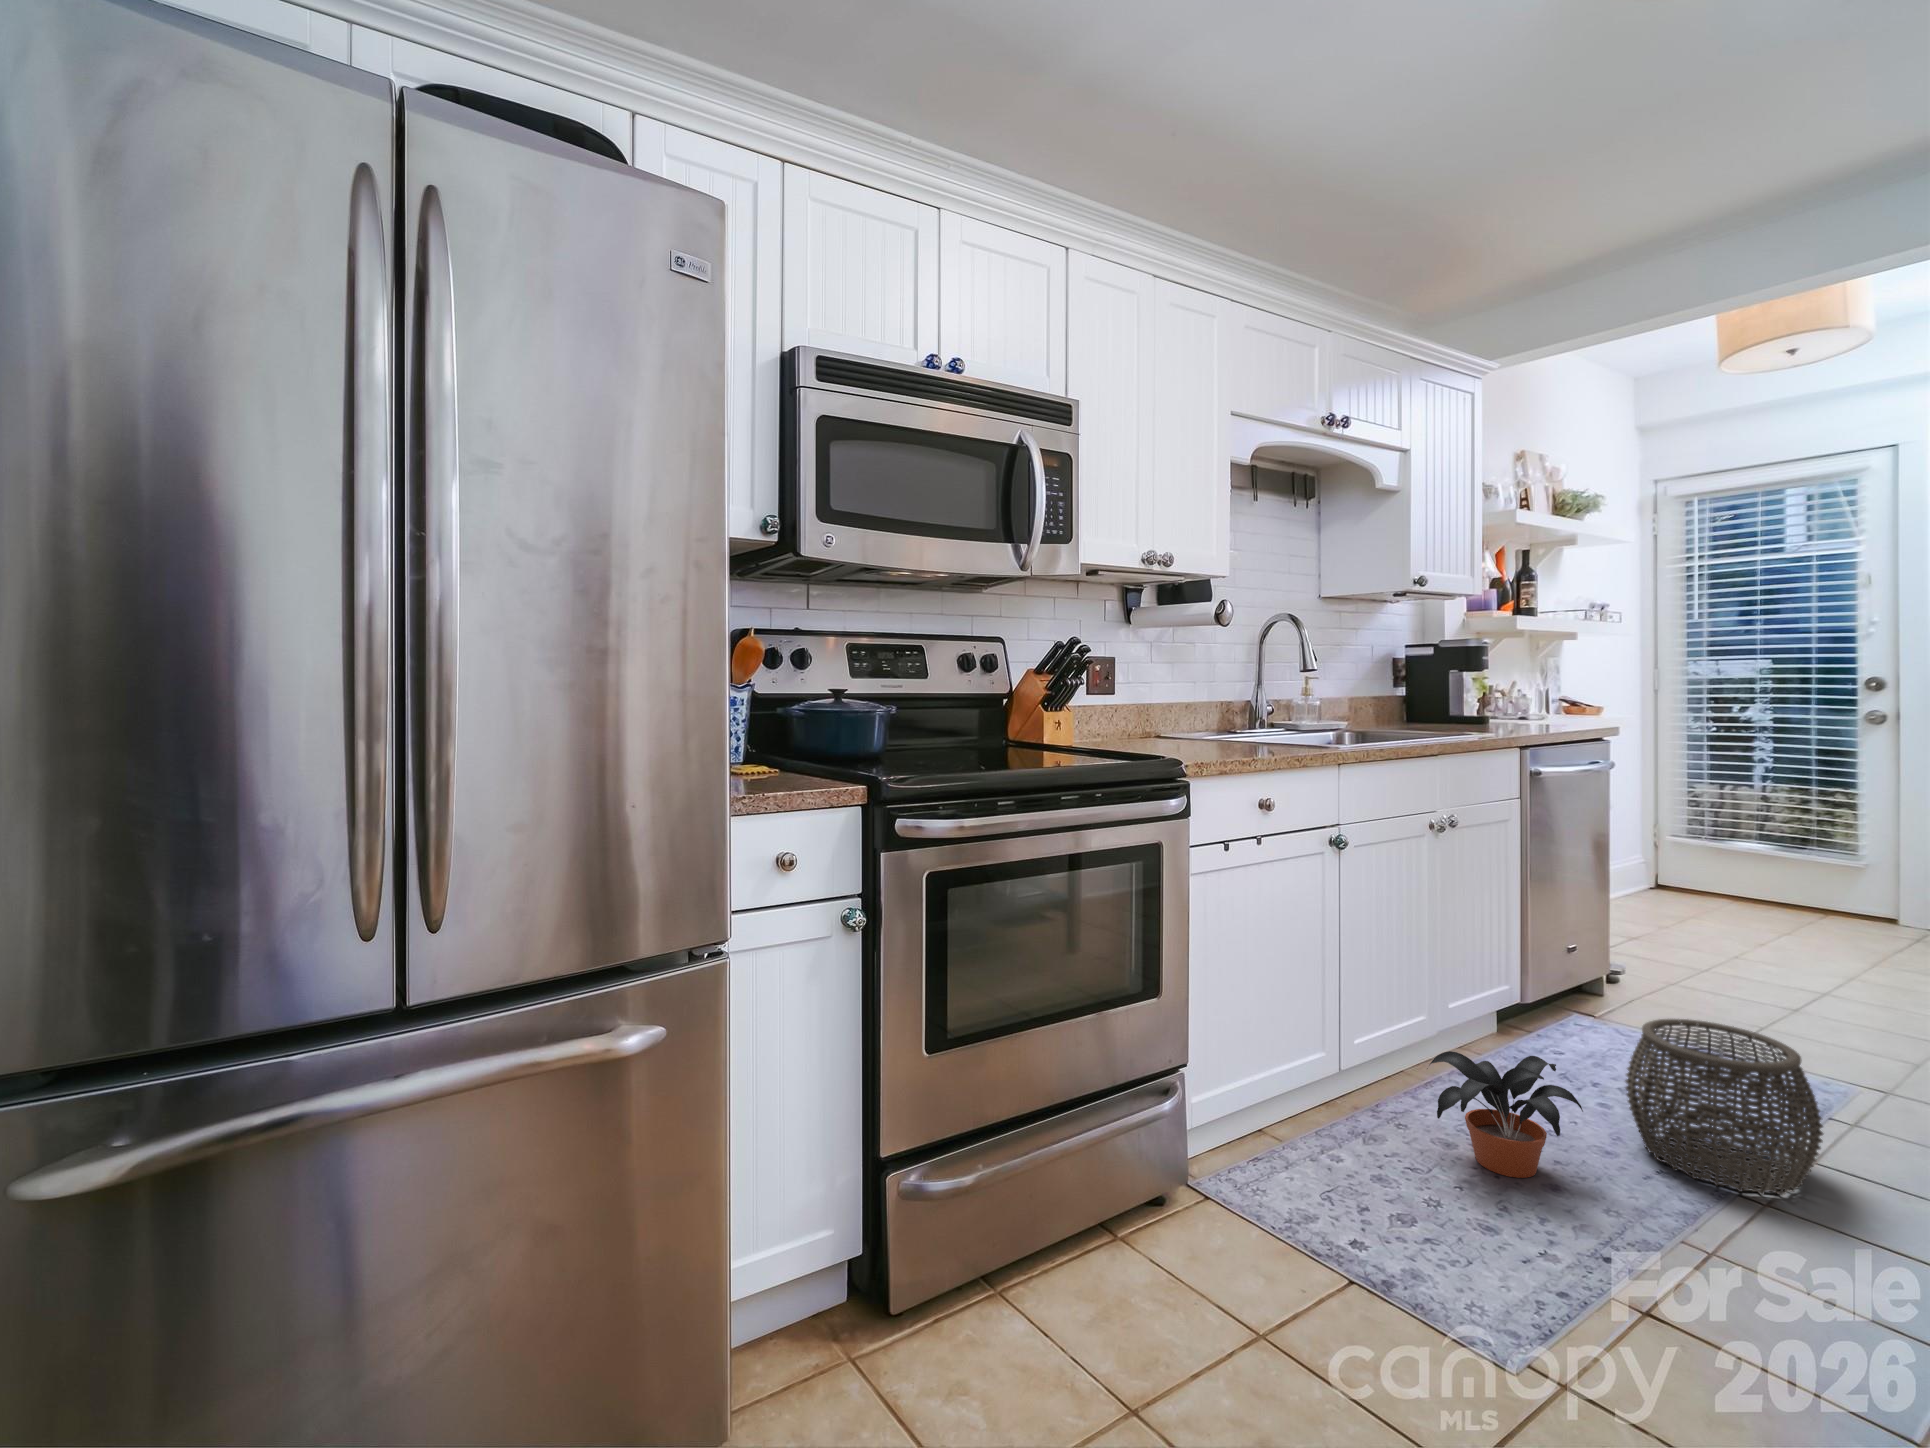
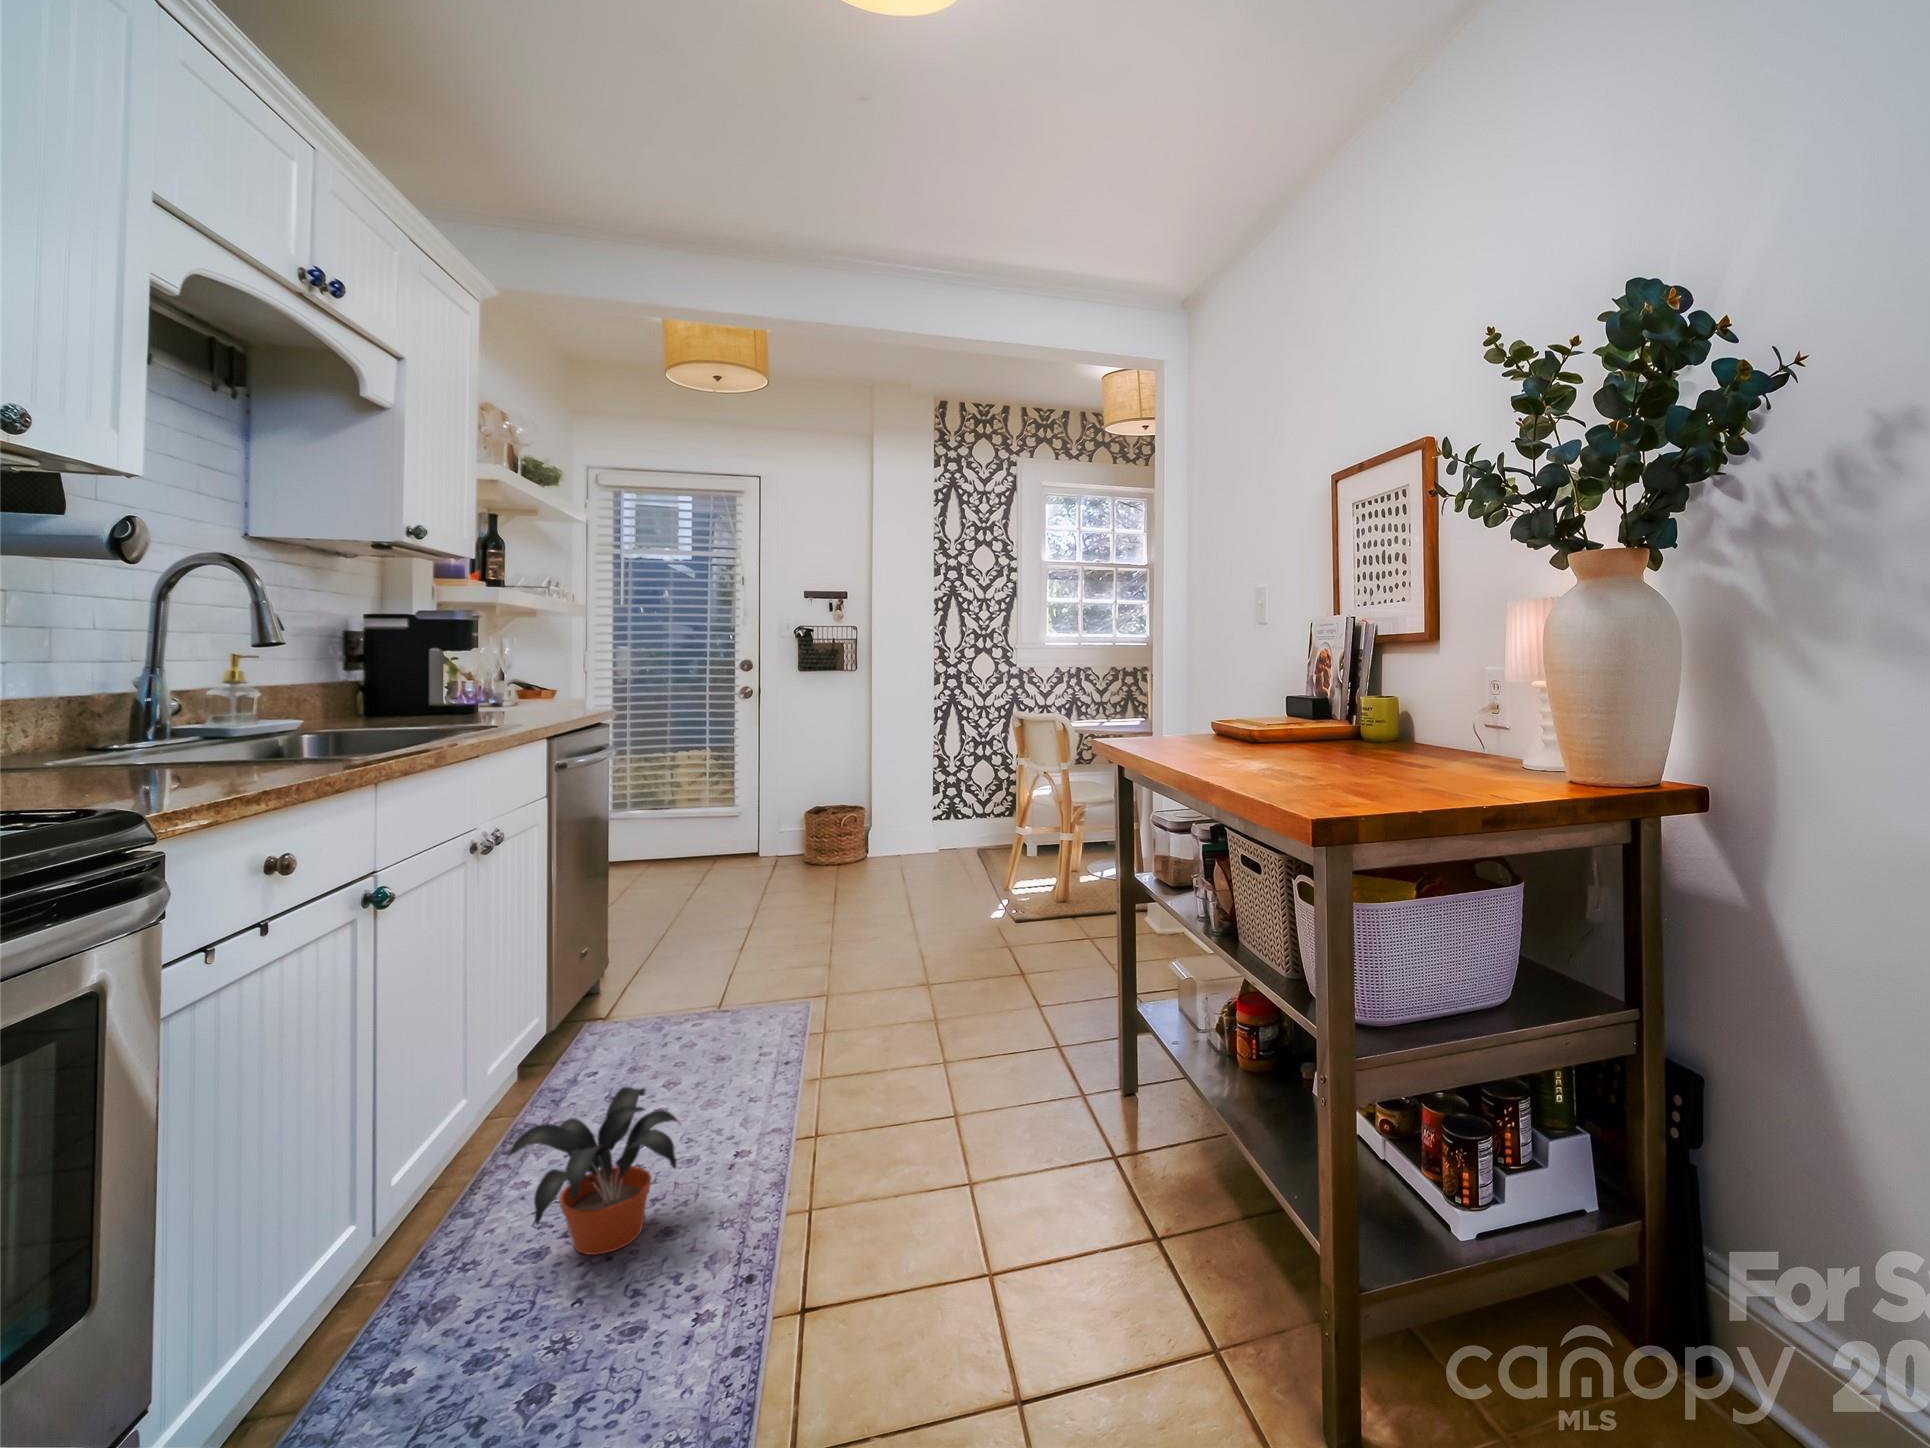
woven basket: present [1625,1019,1823,1195] -> none [693,977,844,1145]

